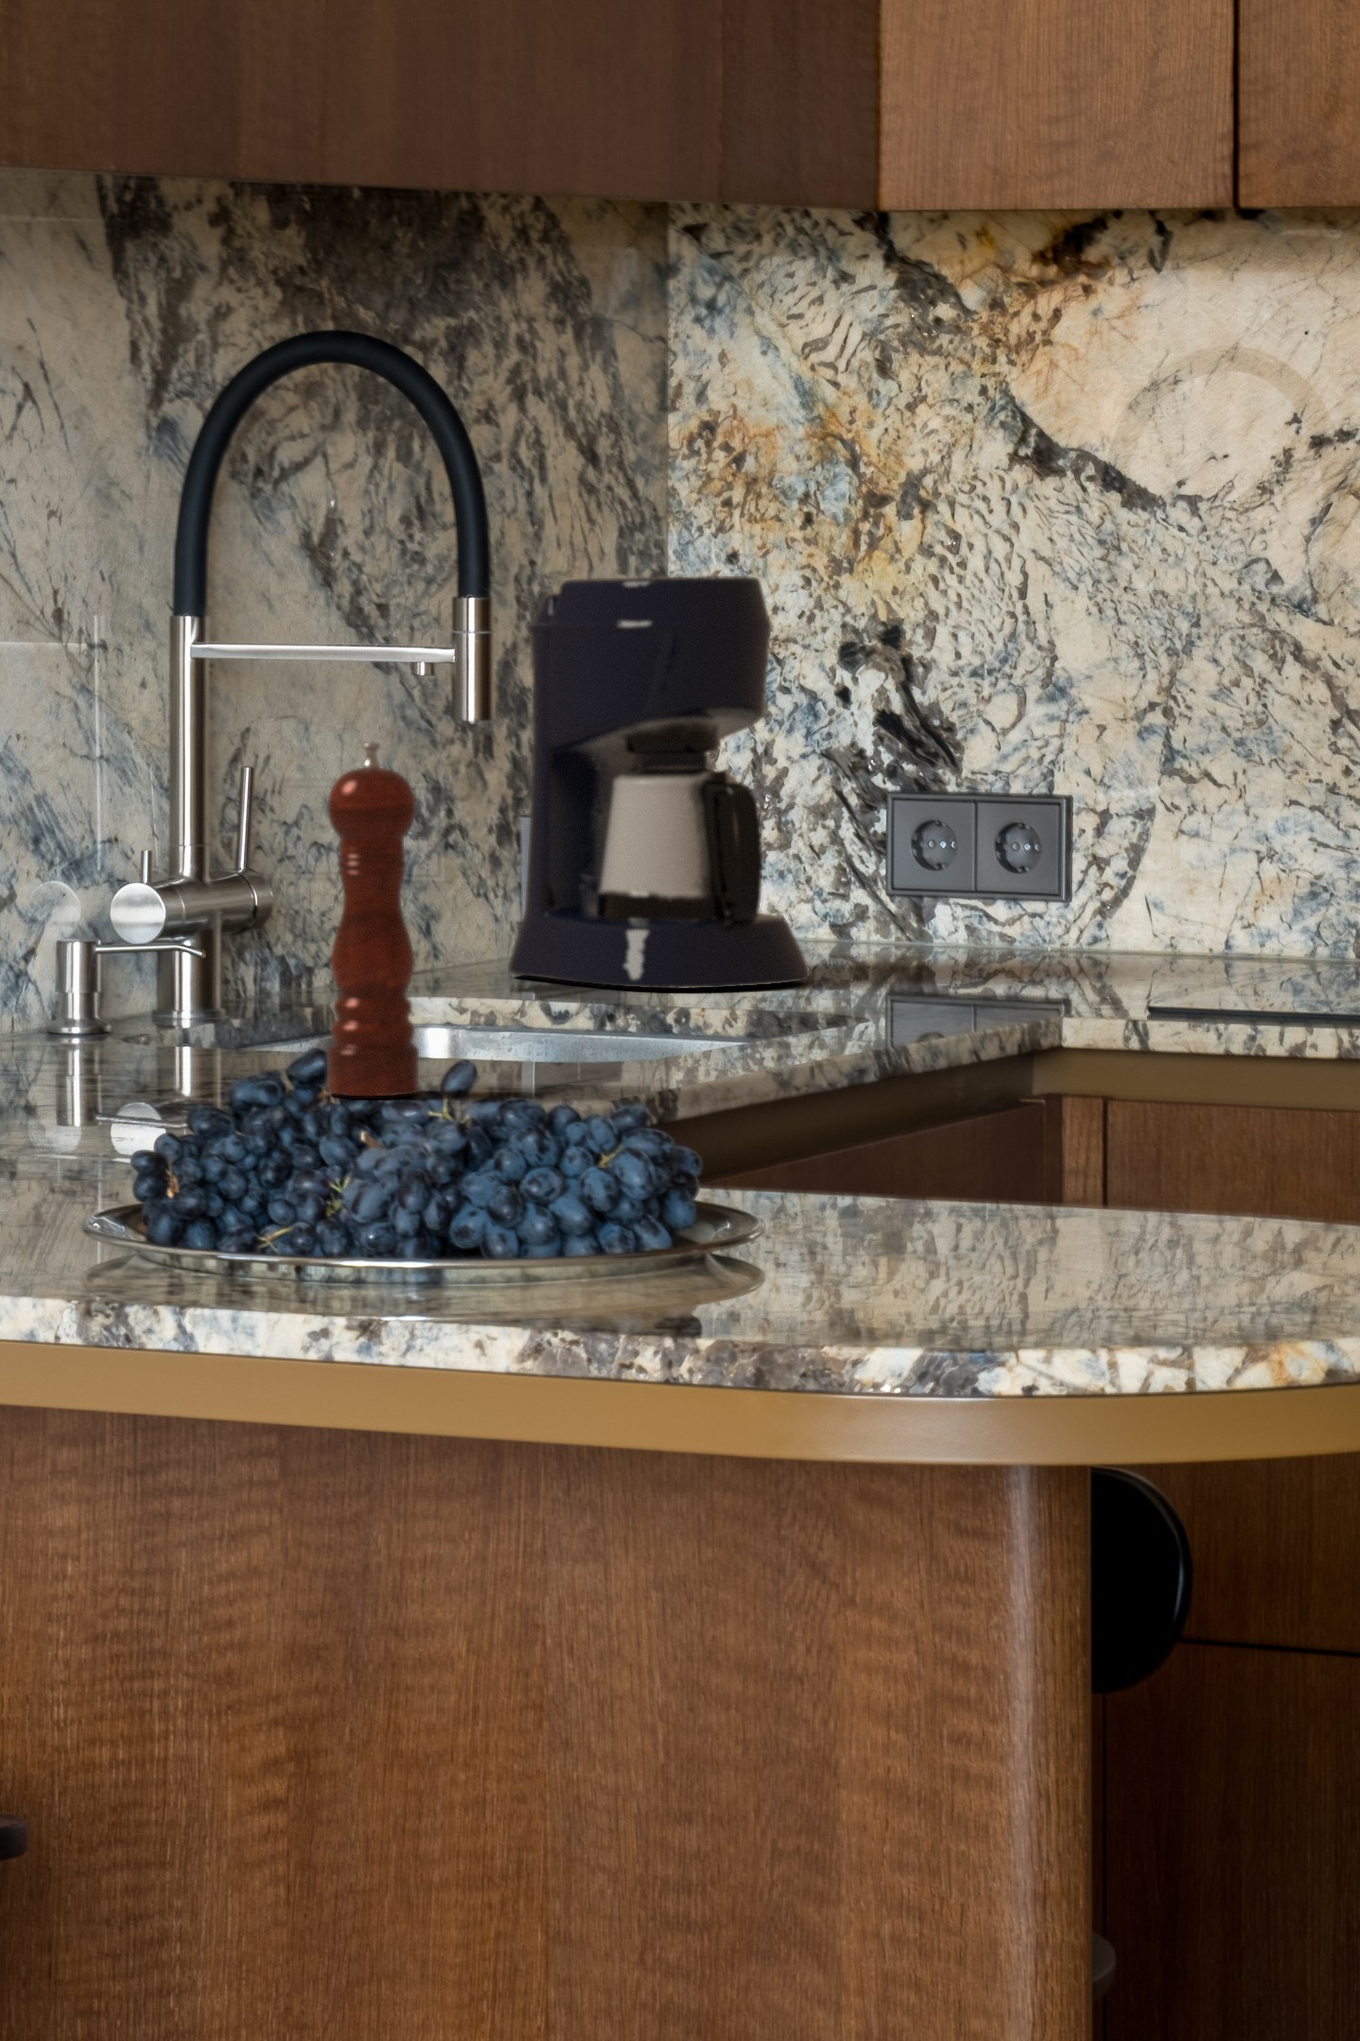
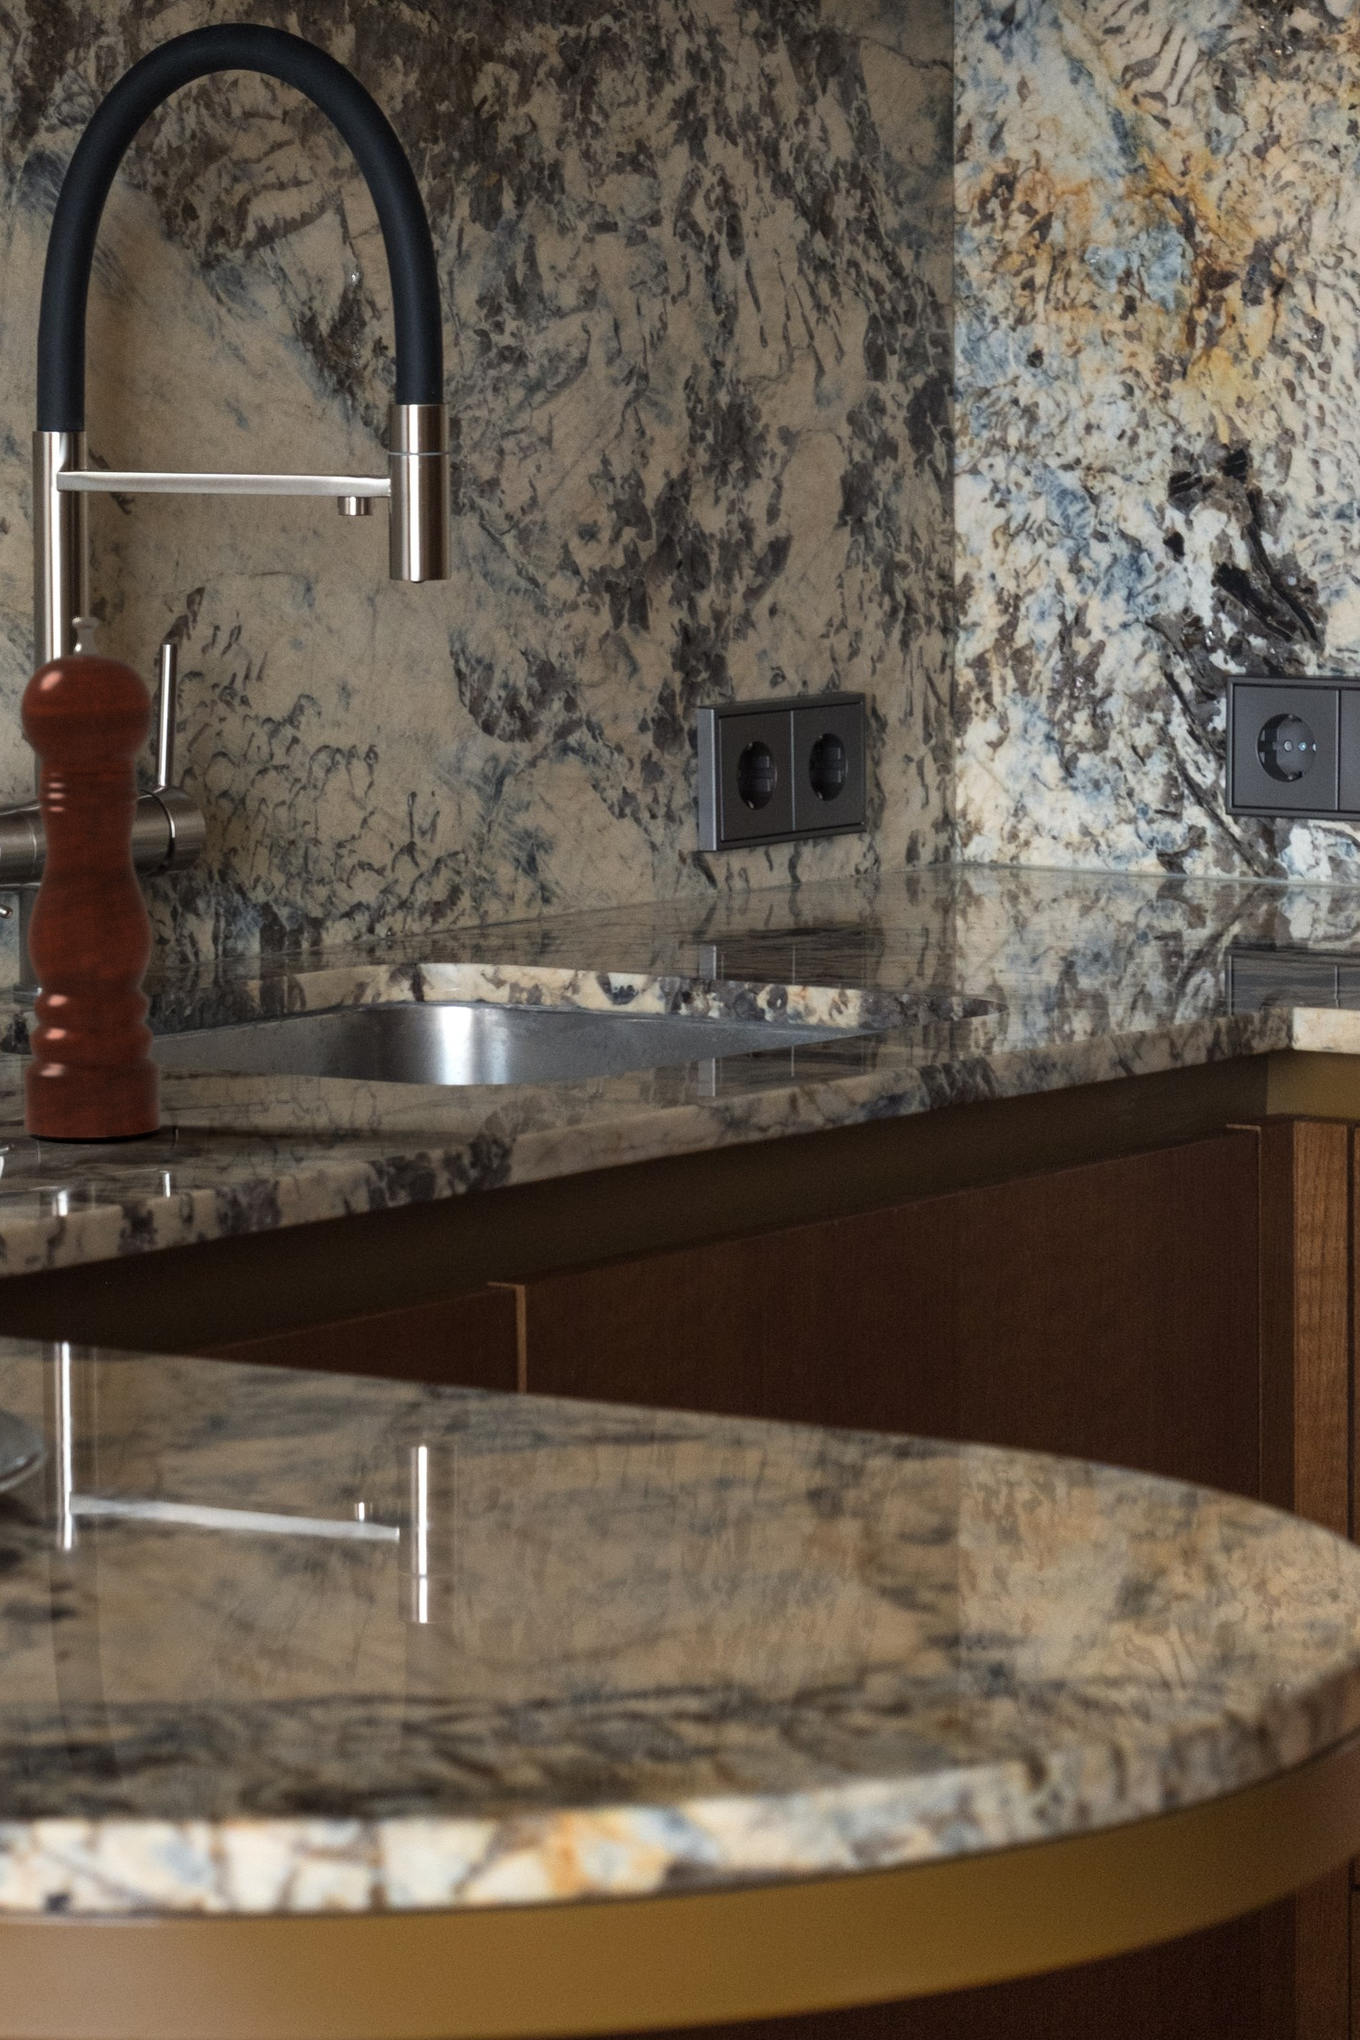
coffee maker: present [508,576,810,989] -> none [637,382,1033,948]

